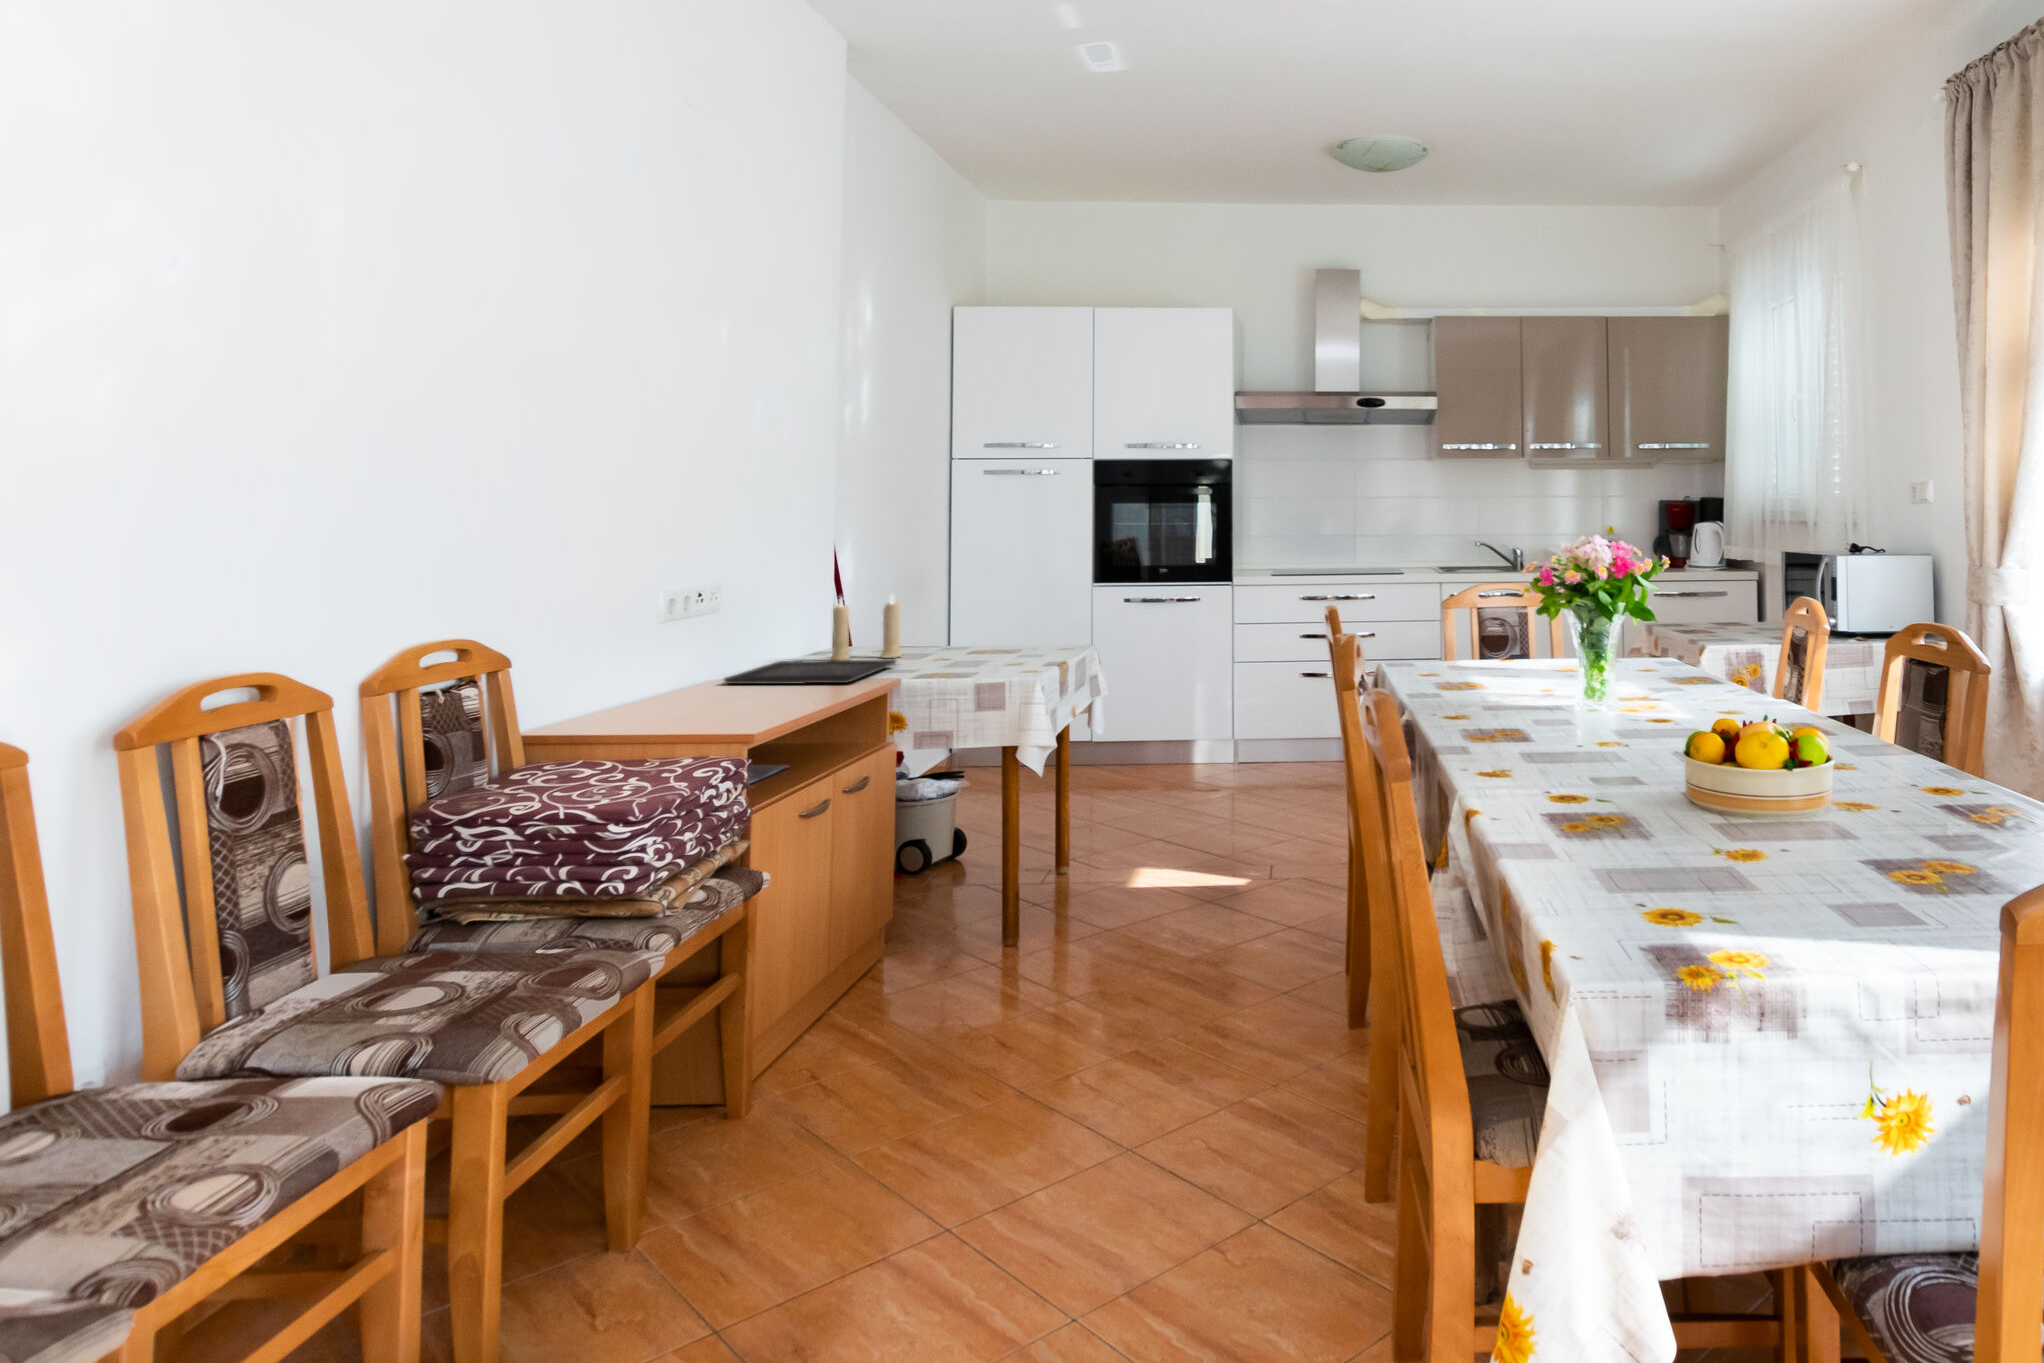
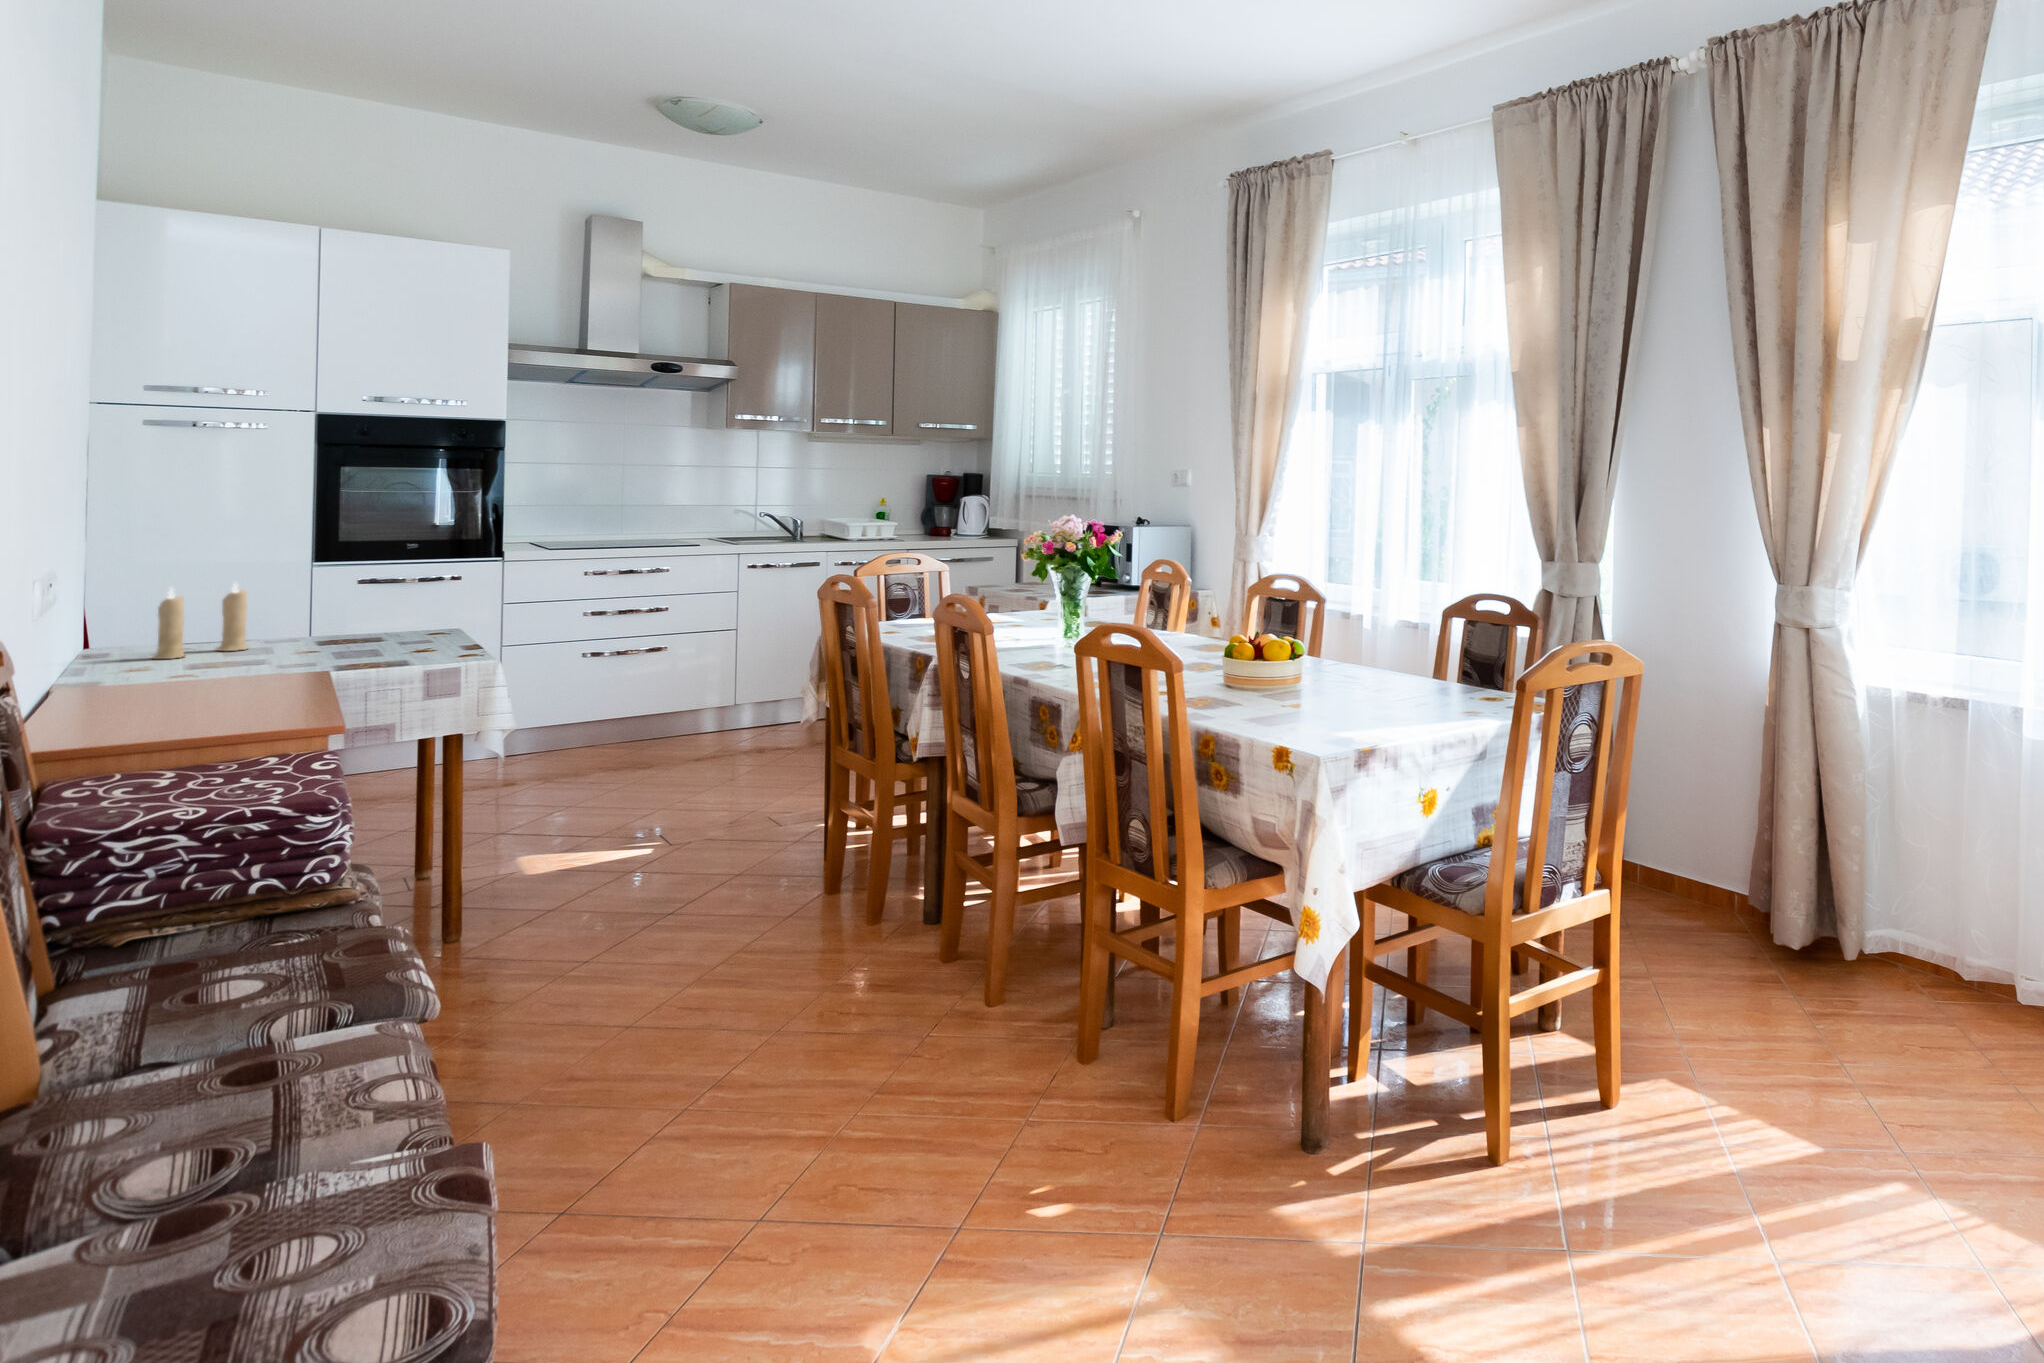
tray: present [724,659,896,684] -> none [89,651,283,691]

